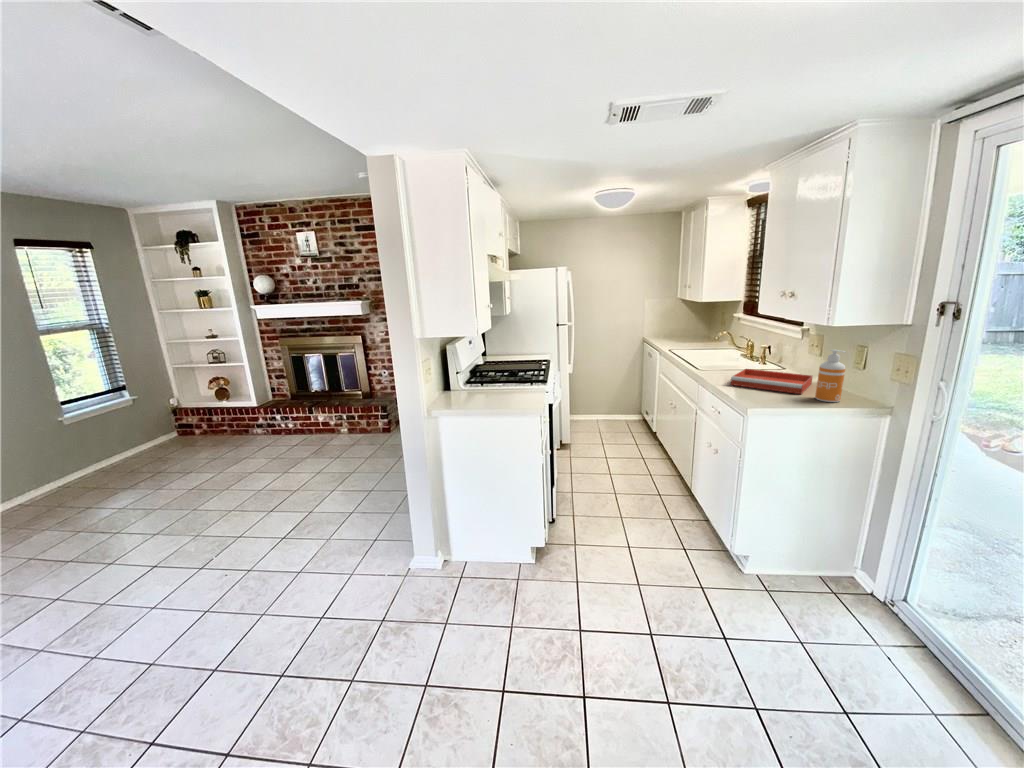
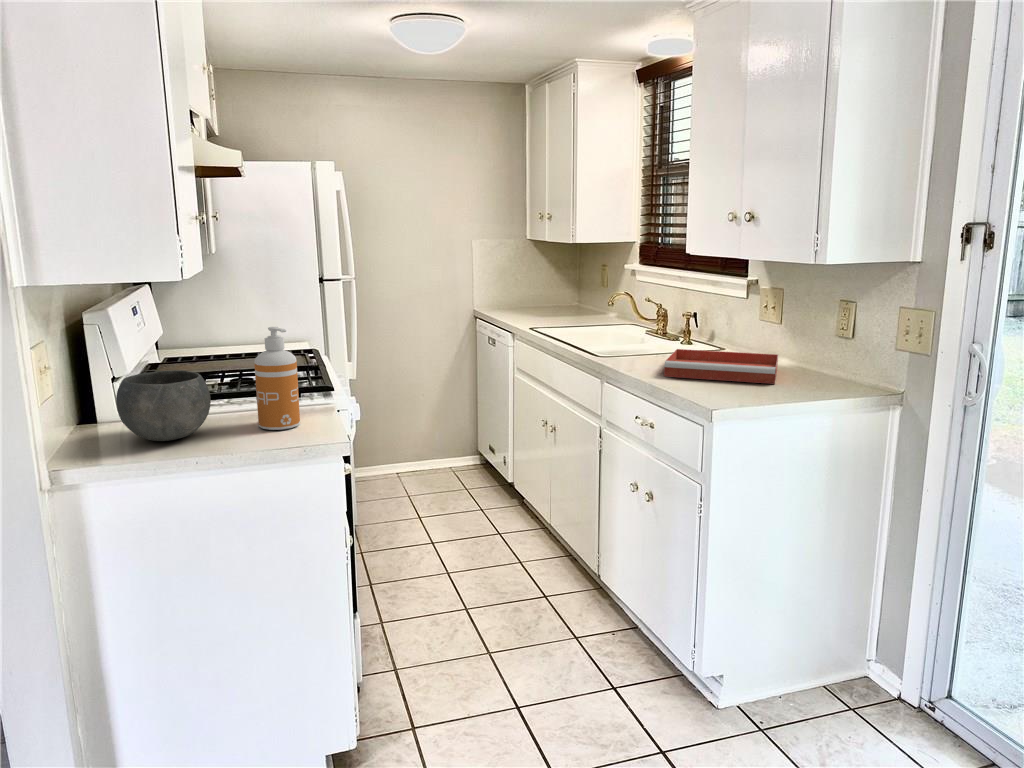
soap dispenser: present [815,350,845,402] -> present [254,327,300,430]
bowl: none [455,371,492,402] -> present [116,370,211,441]

